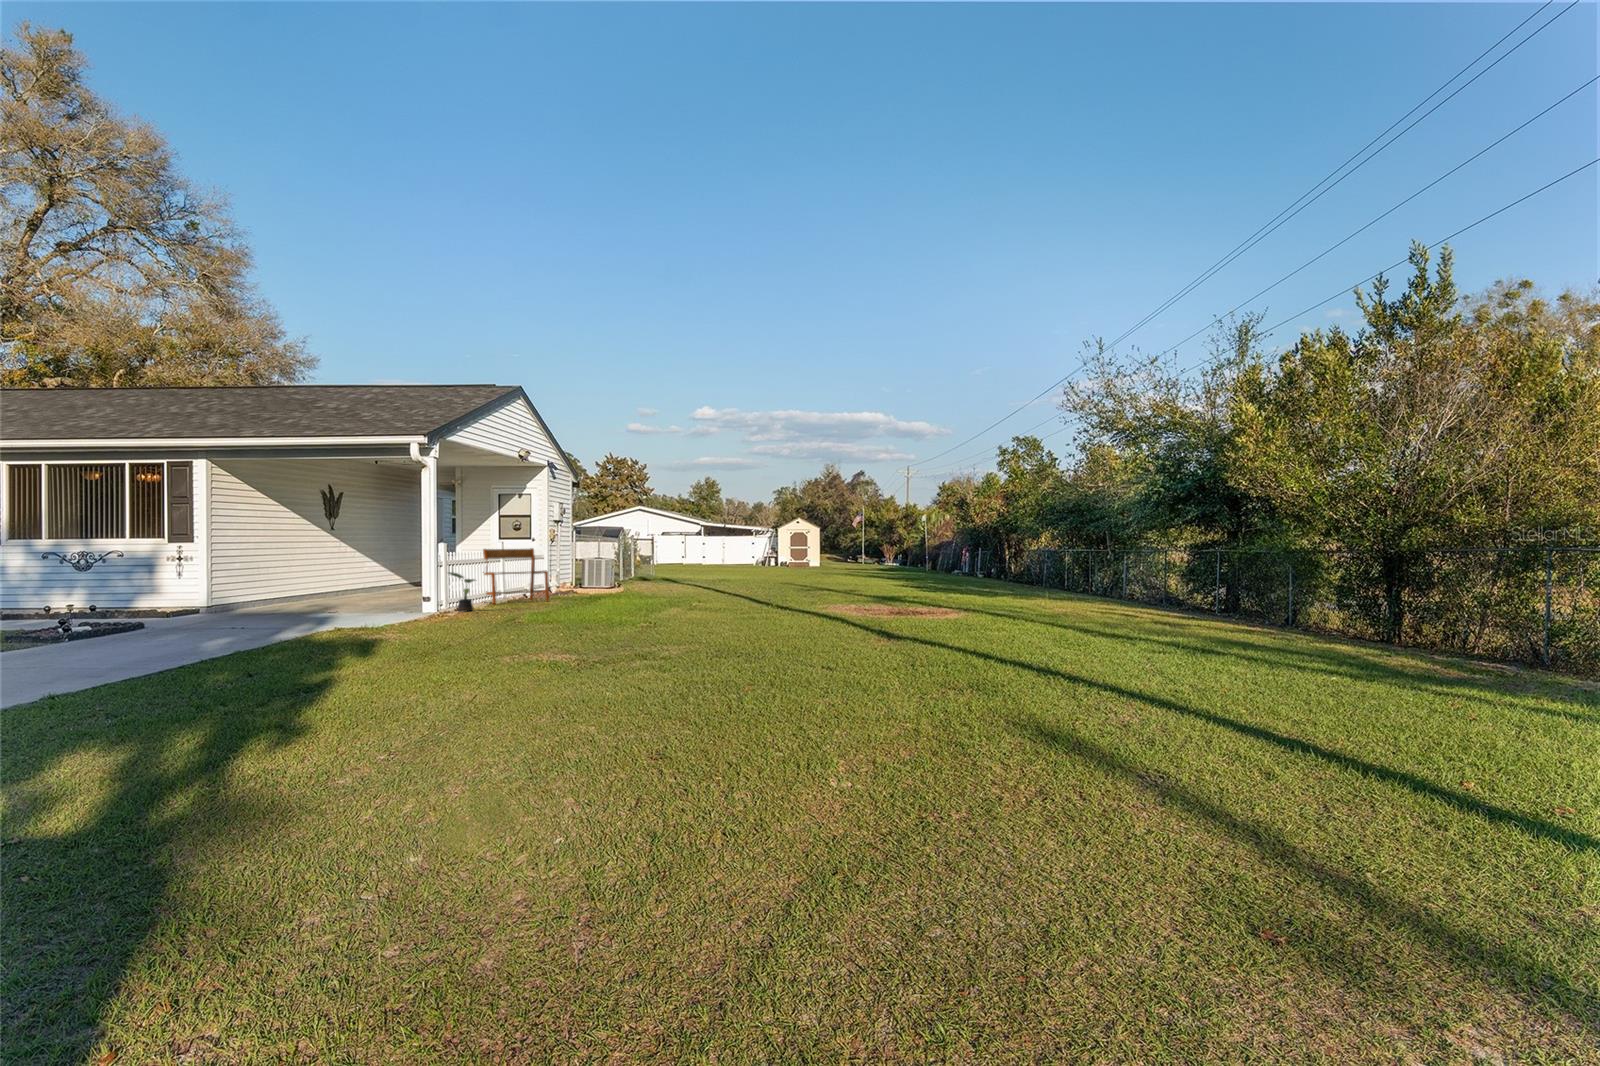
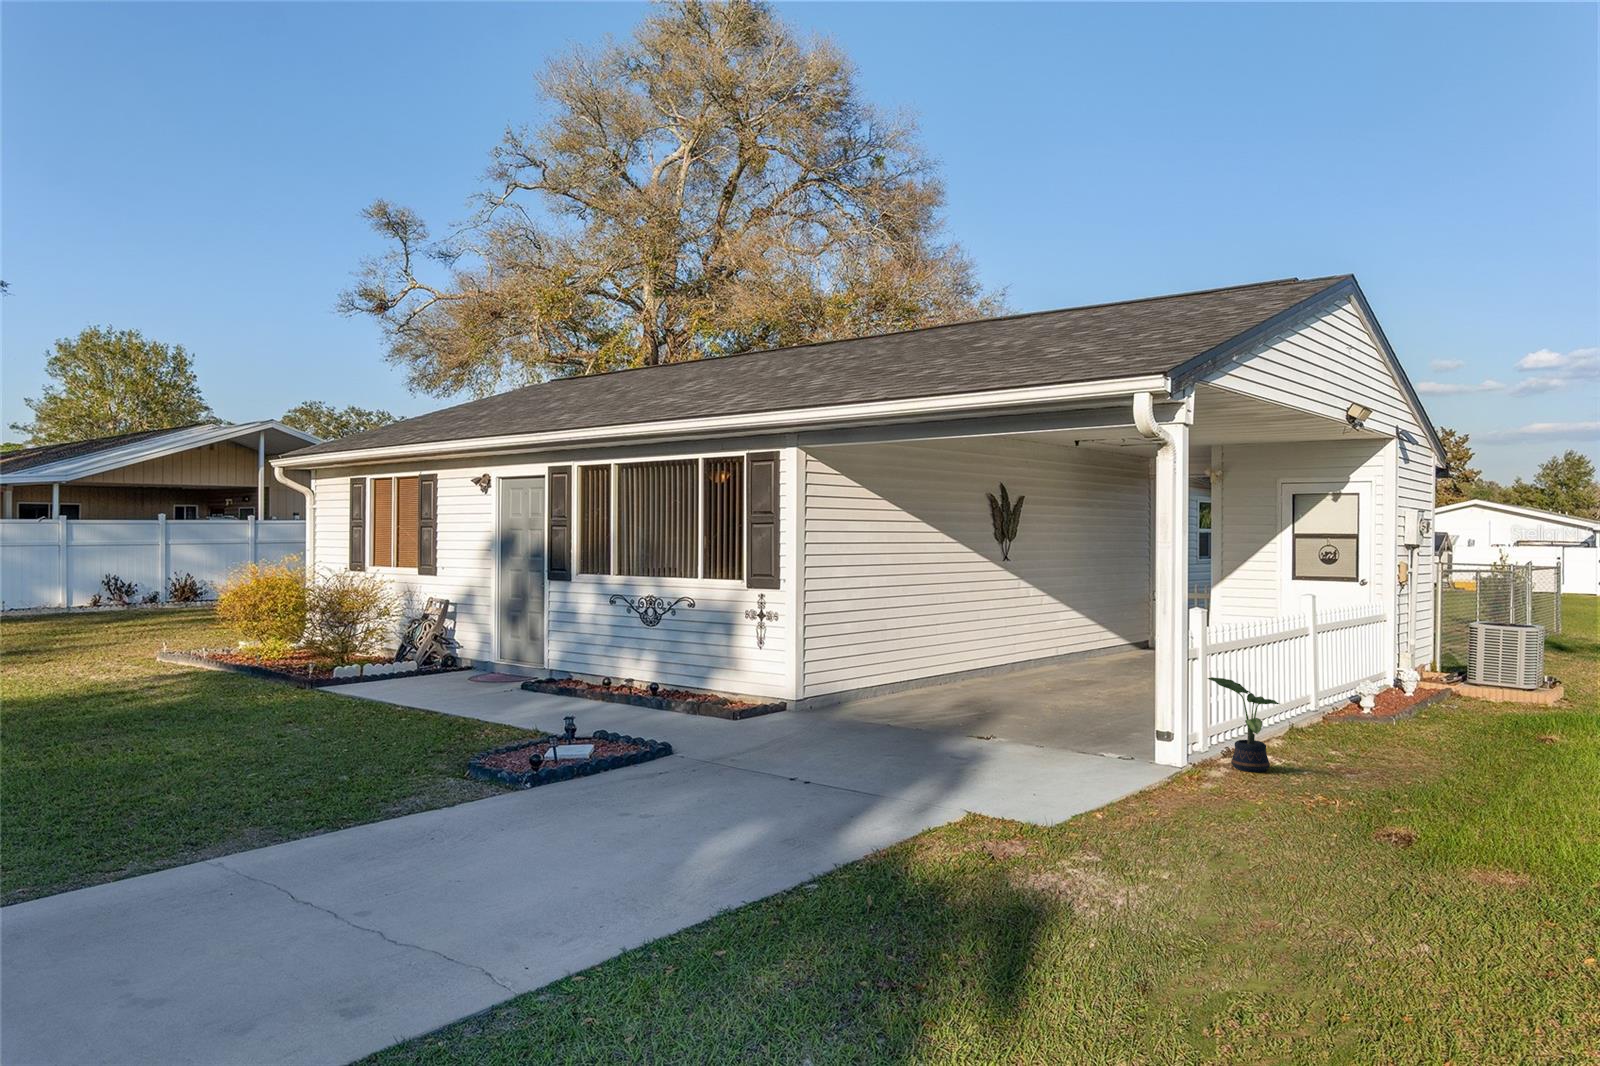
bench: present [483,548,549,604] -> none [1272,612,1433,737]

